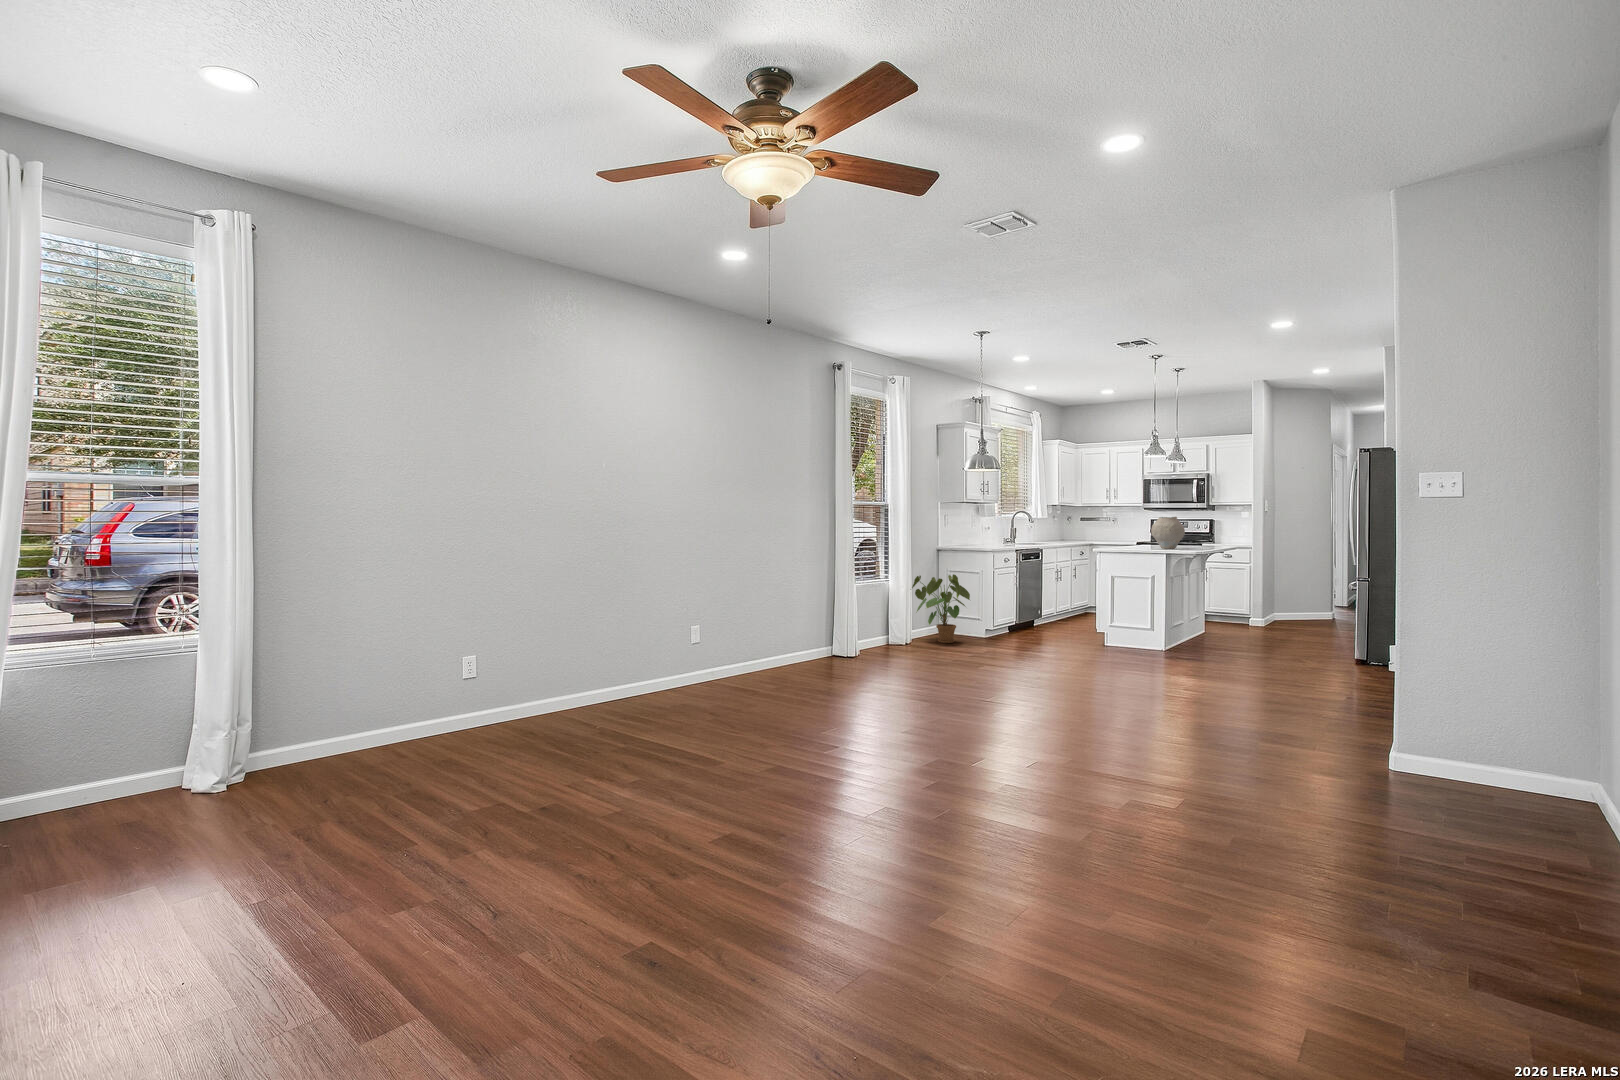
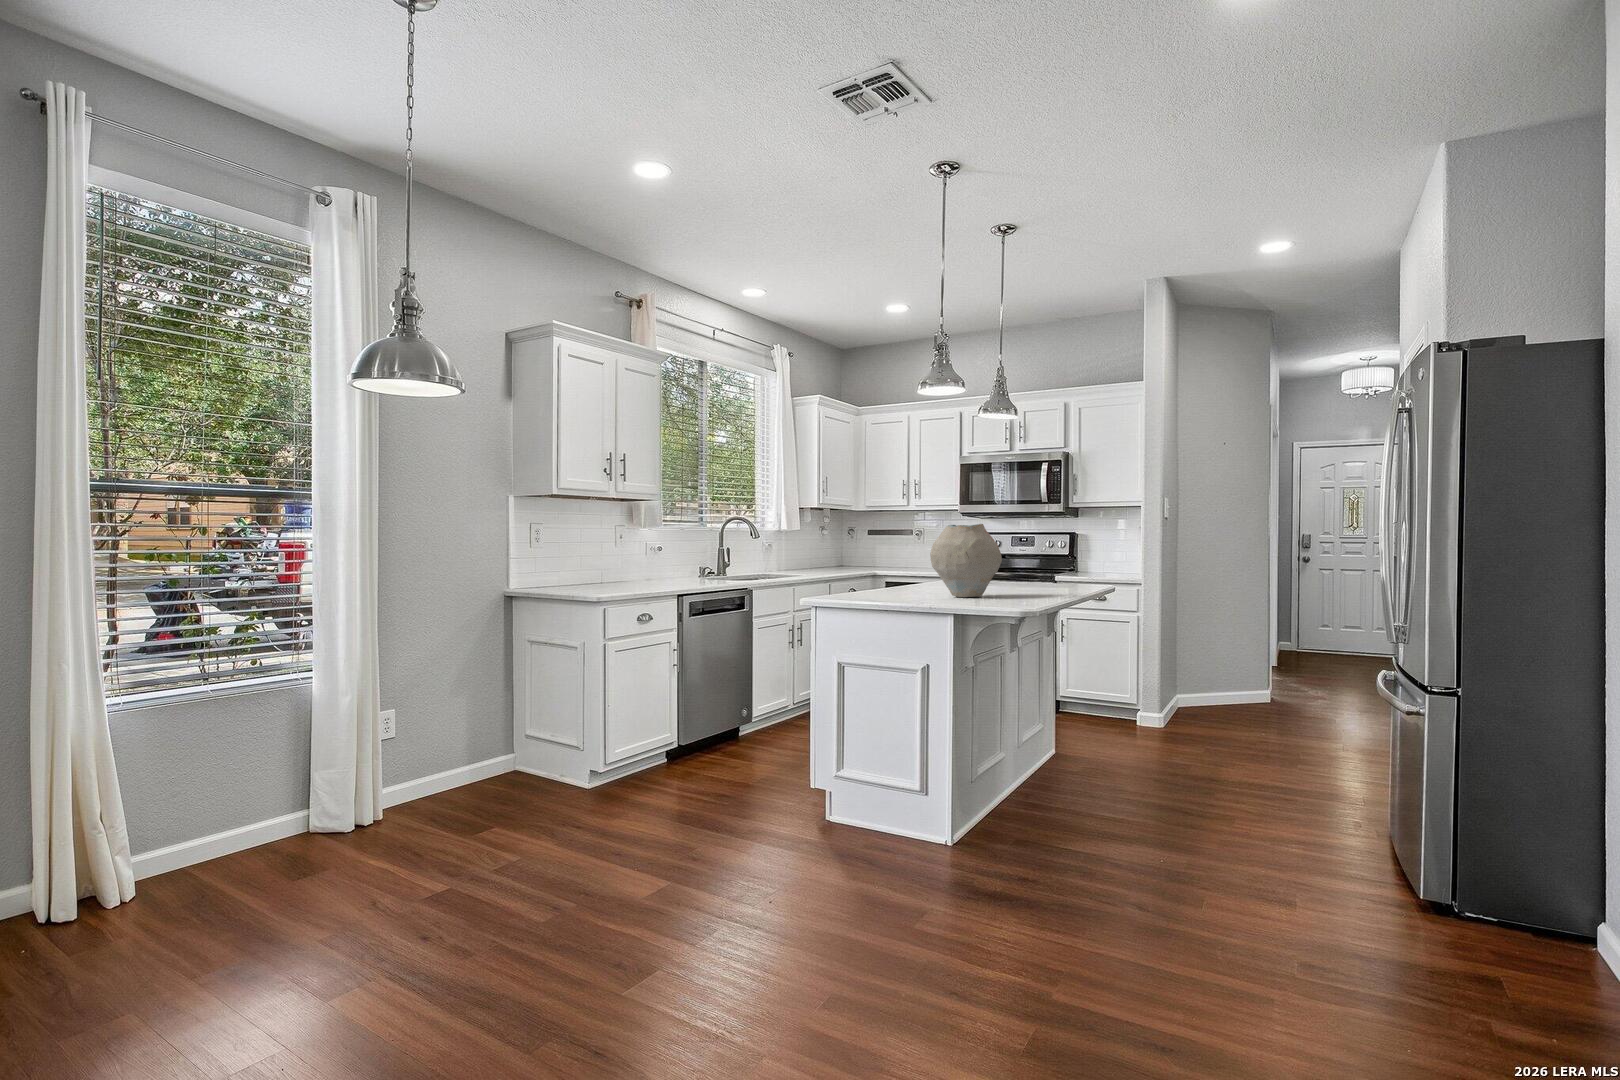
house plant: present [912,574,970,643] -> none [370,663,540,833]

